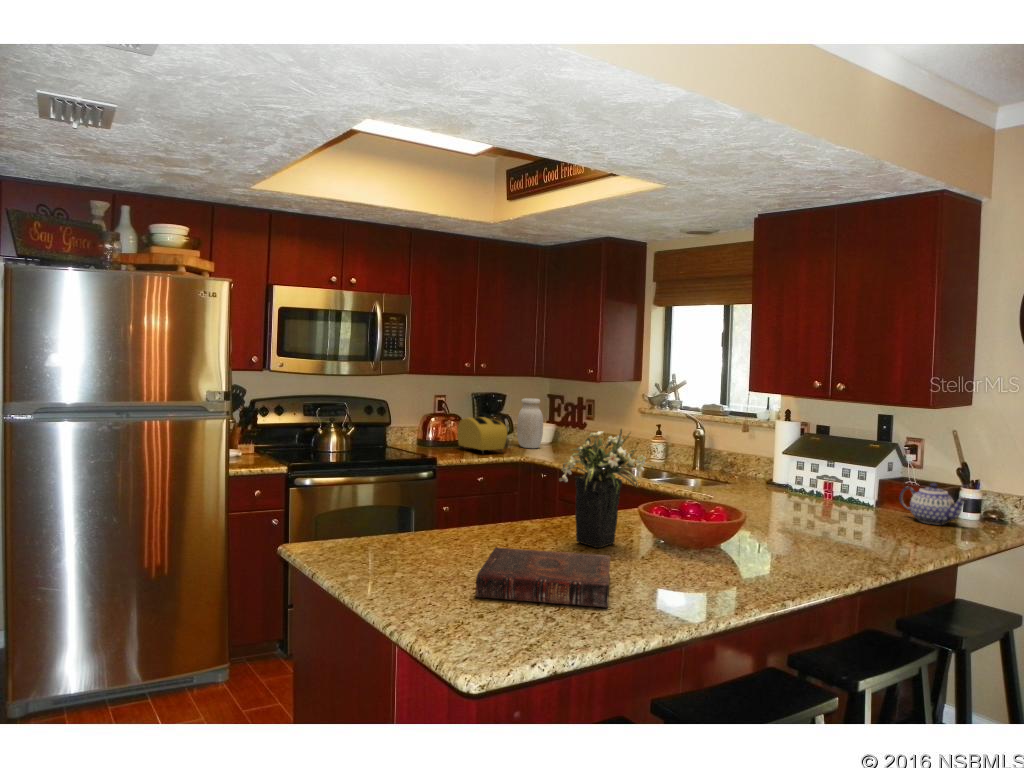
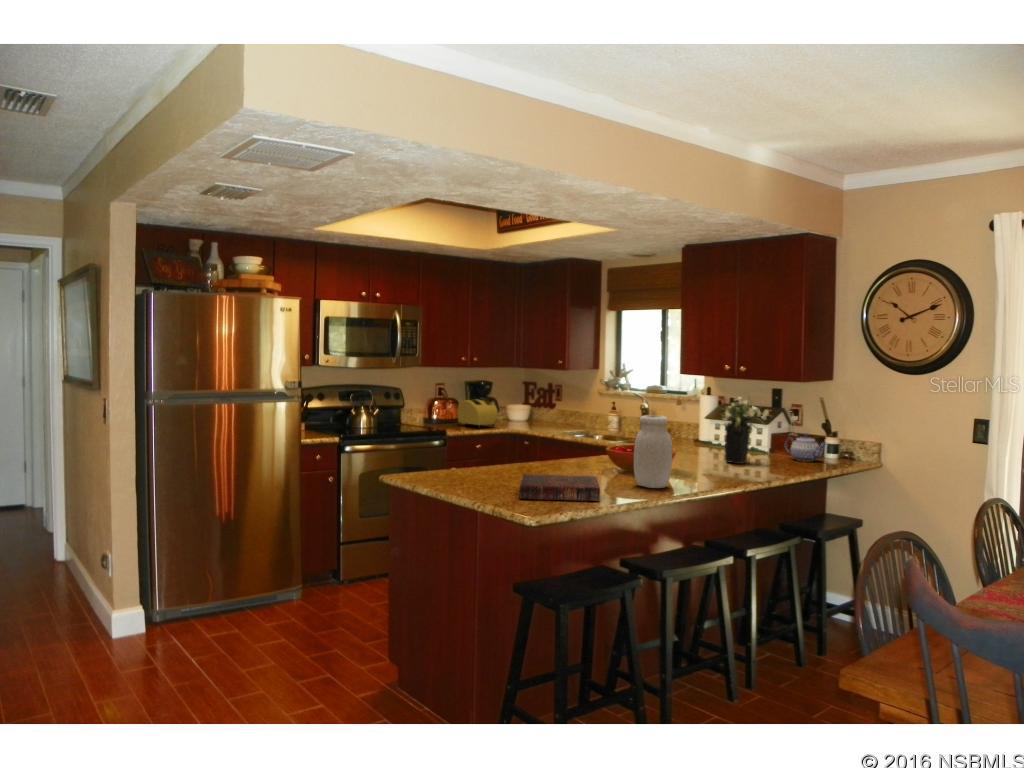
jar: present [517,398,543,448] -> present [634,415,672,488]
flower arrangement: present [559,429,654,548] -> present [722,398,769,464]

